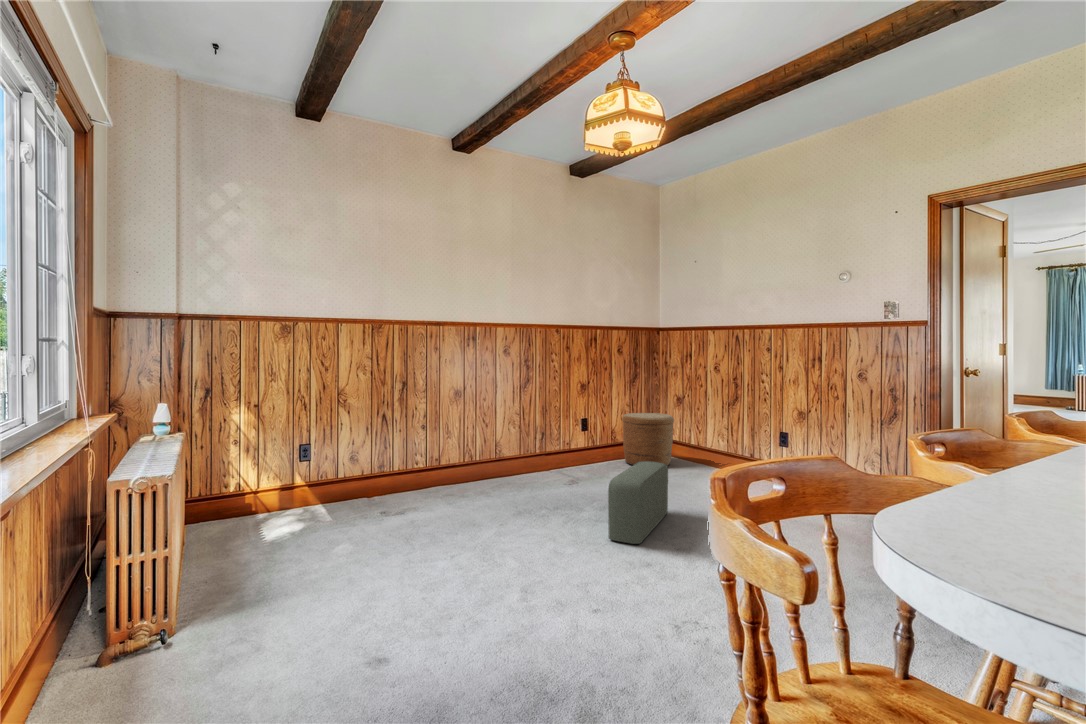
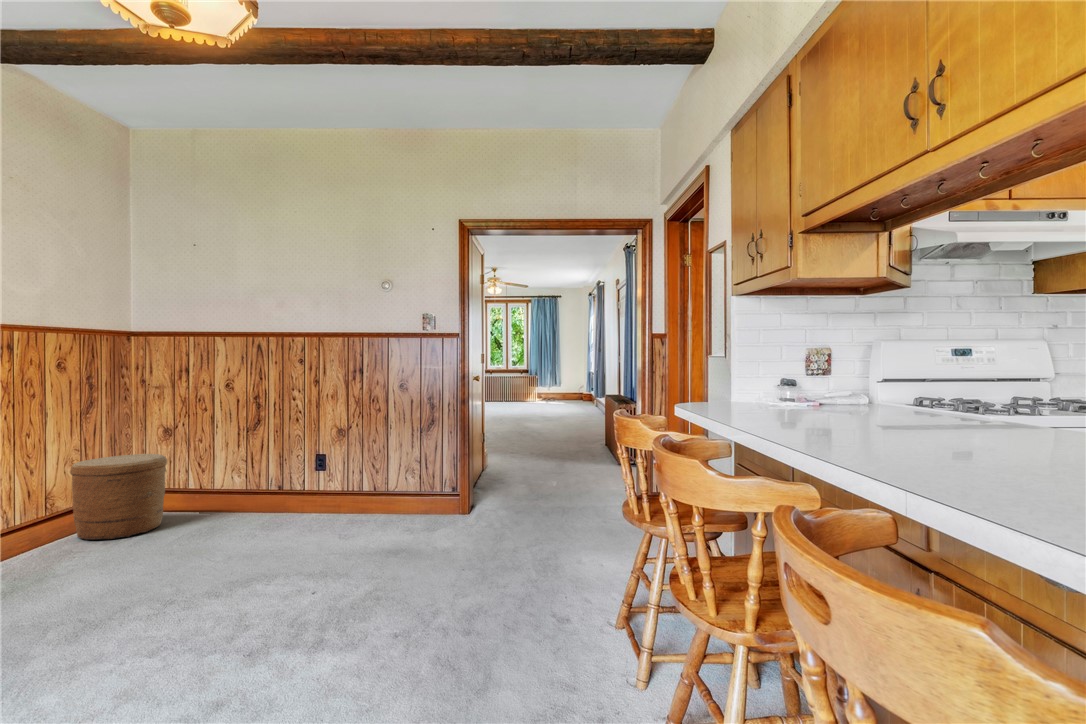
pouf: present [608,461,668,544] -> none [127,527,208,683]

